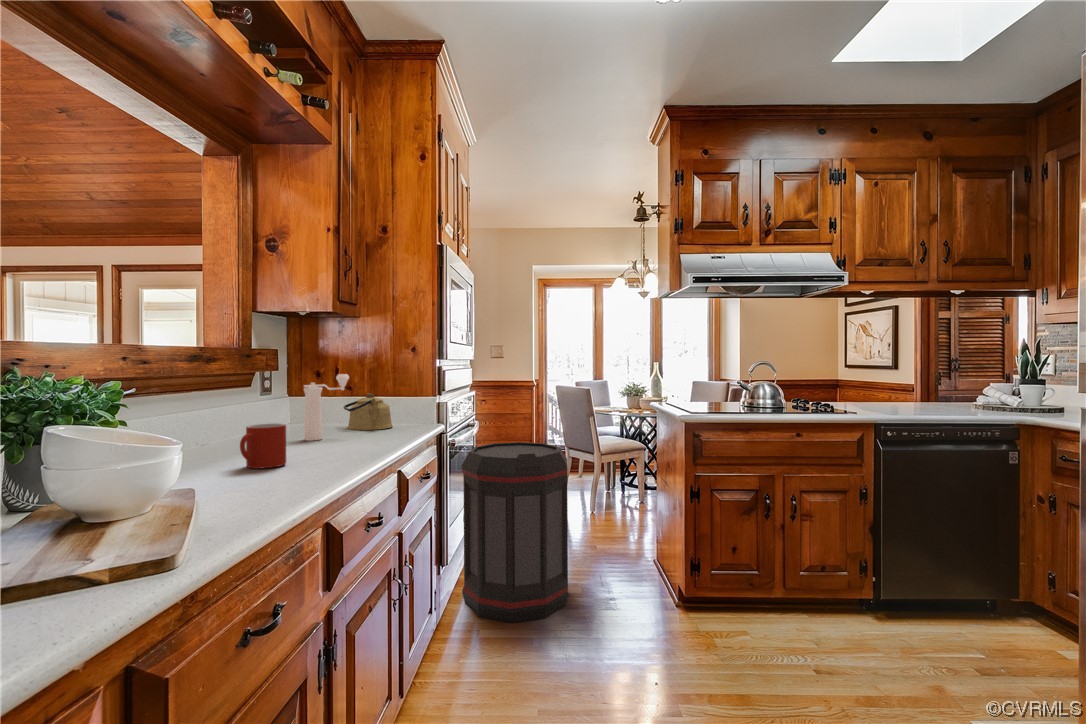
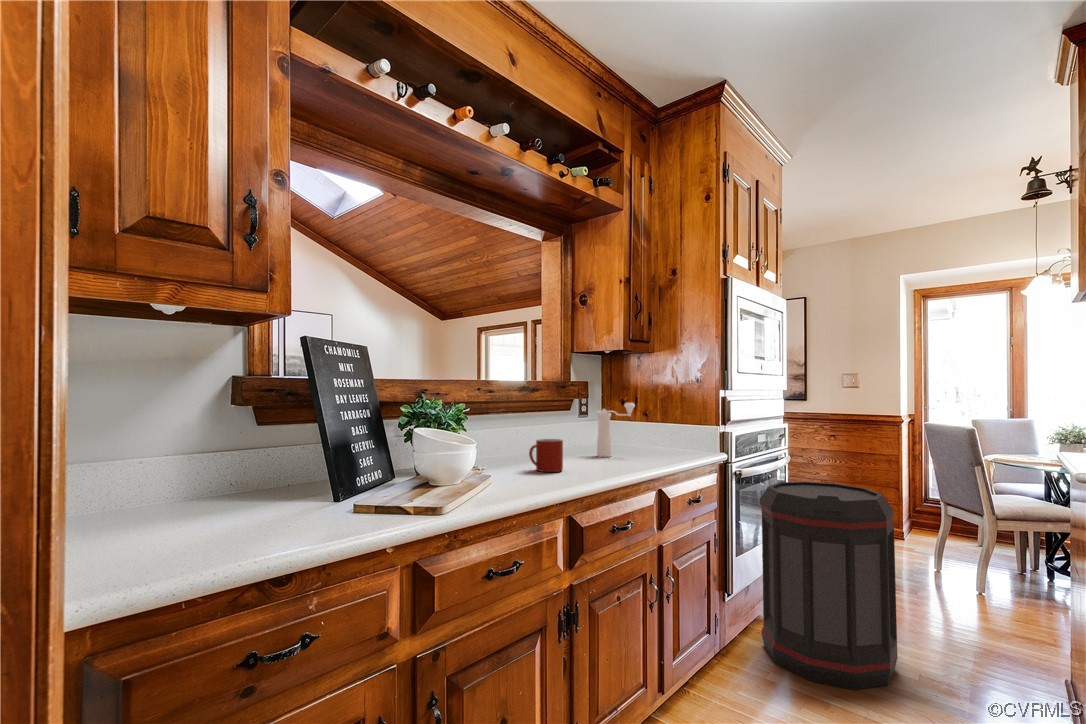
kettle: present [344,393,393,430] -> none [640,420,682,453]

